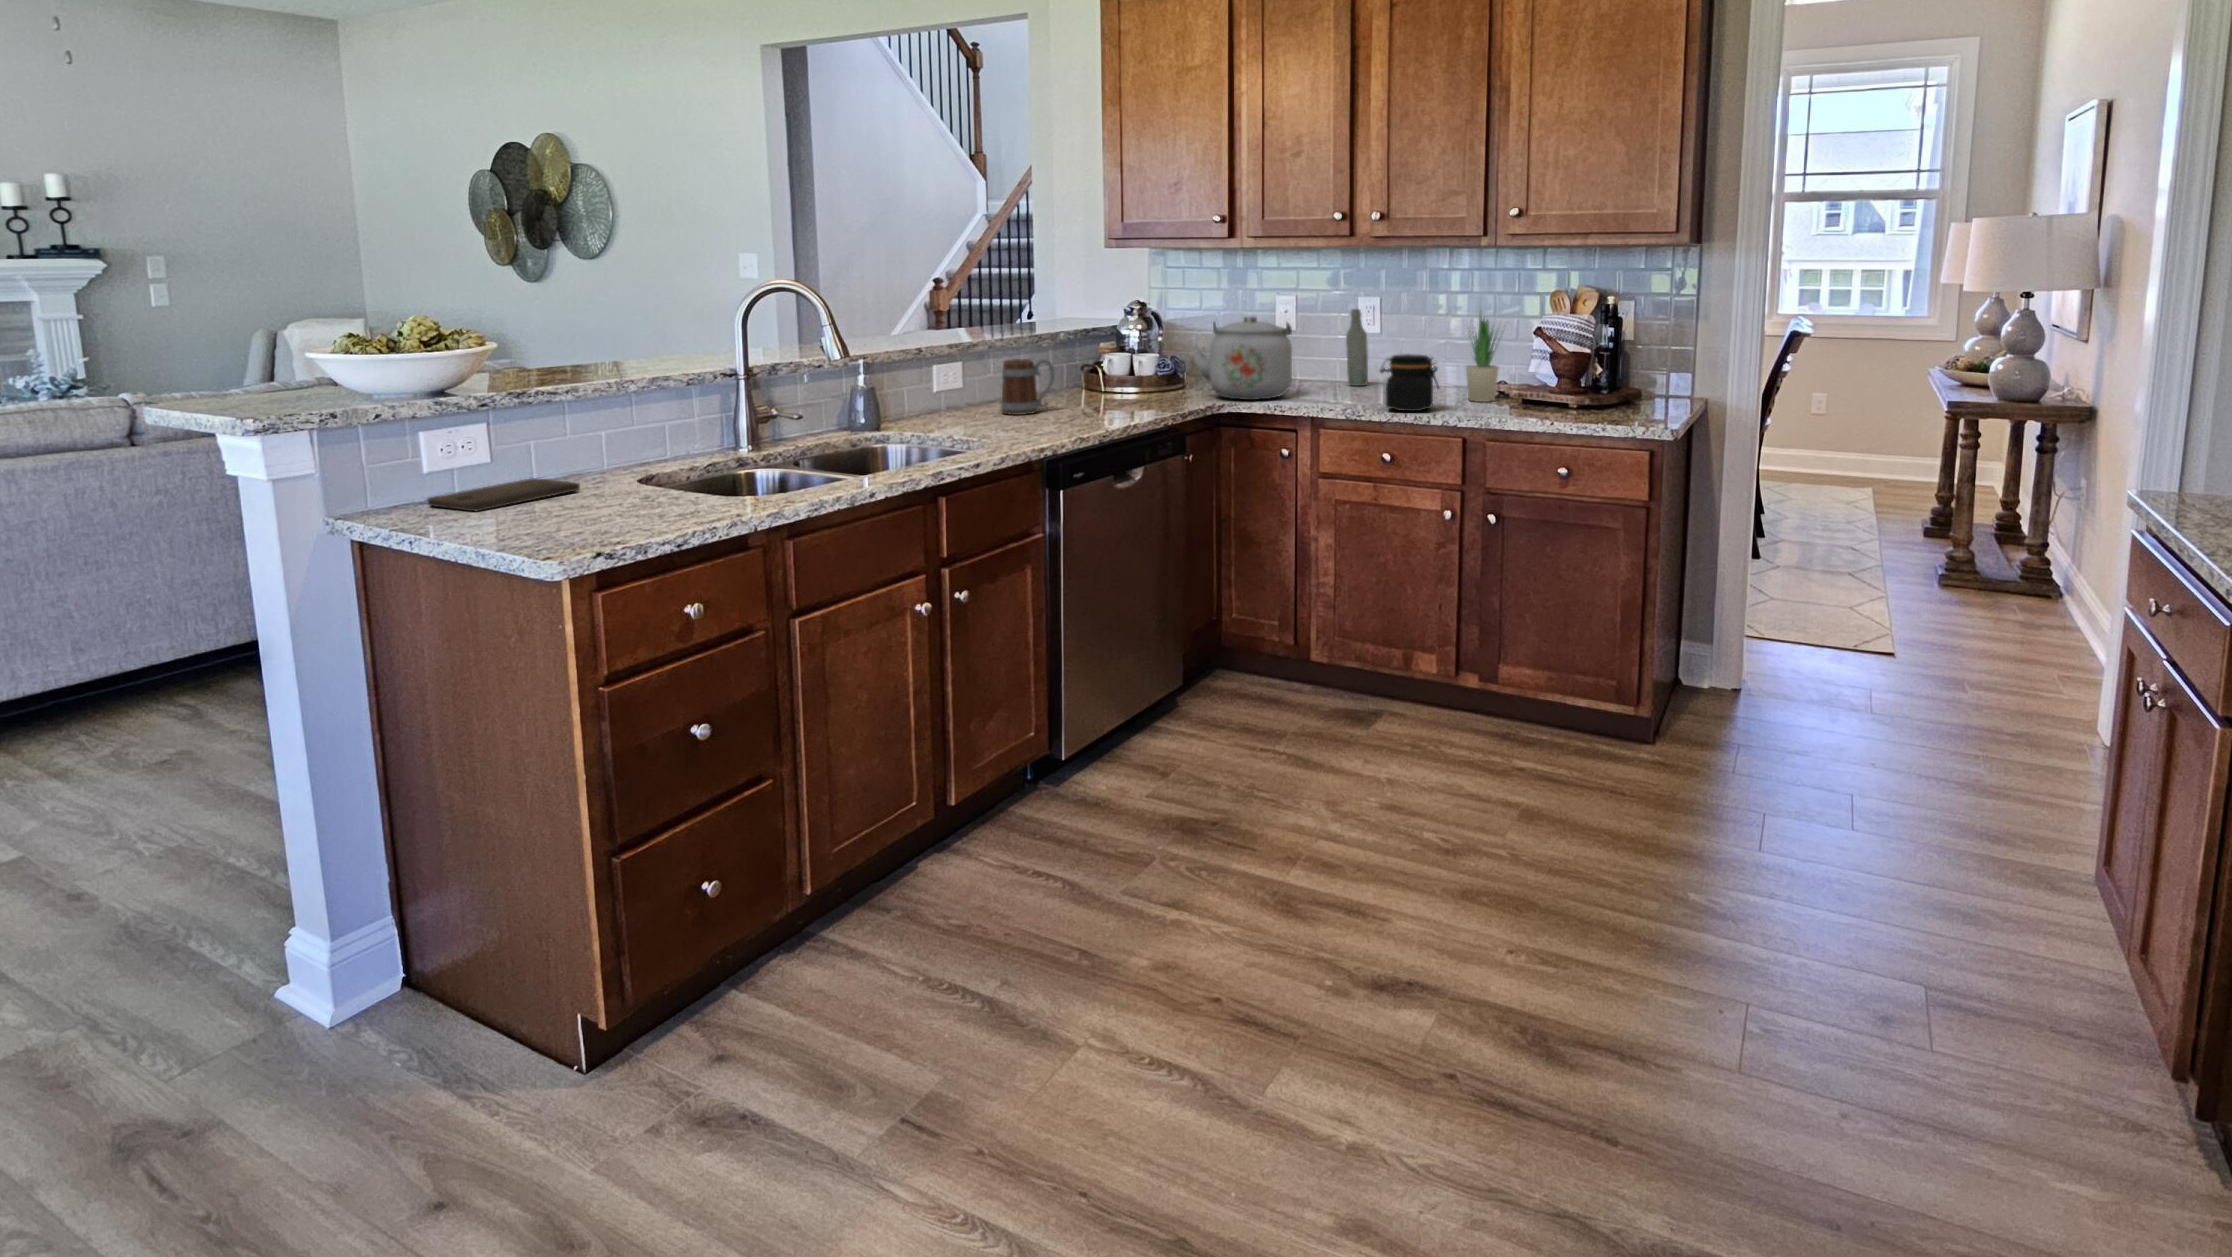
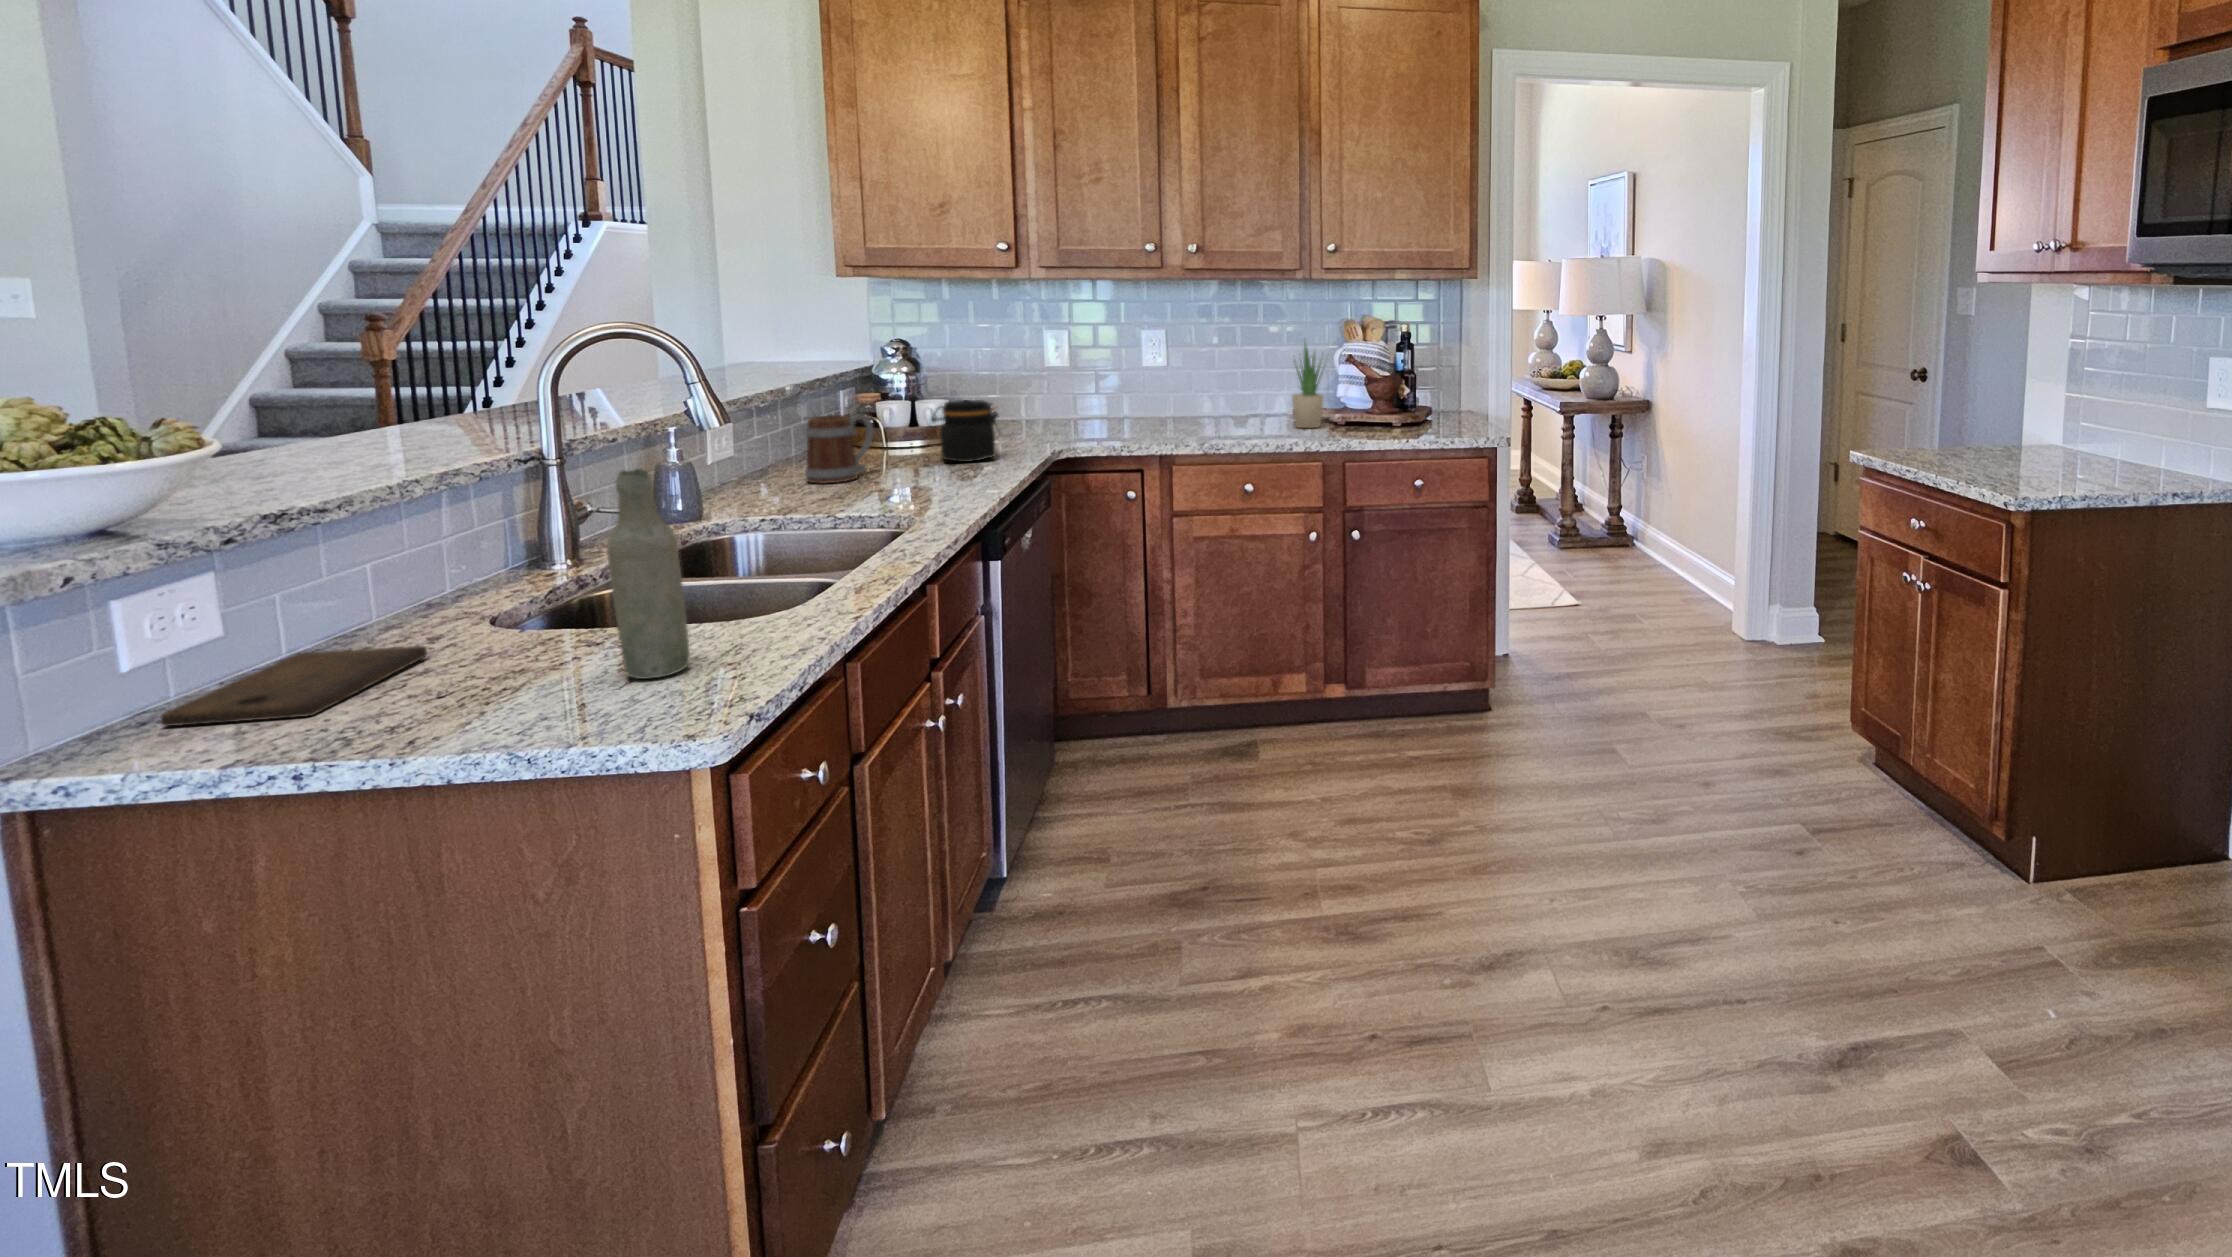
bottle: present [1346,309,1368,386] -> present [606,468,690,679]
kettle: present [1192,316,1292,400] -> none [1003,354,1118,443]
jar: present [1380,354,1439,411] -> present [931,400,999,462]

